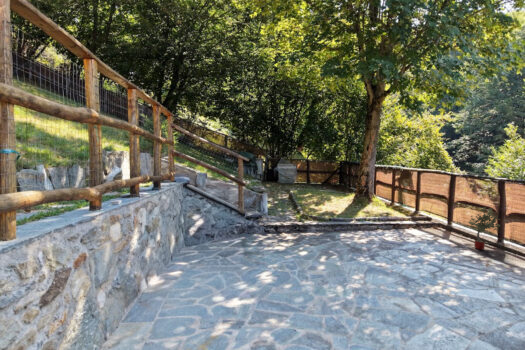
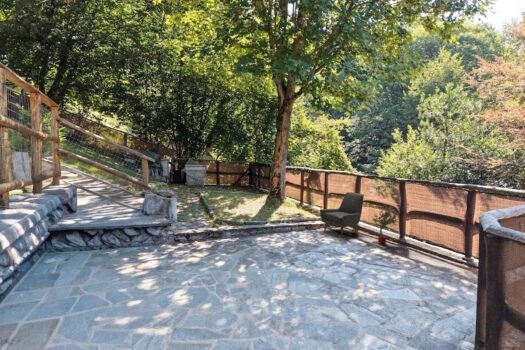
chair: none [408,193,460,239] -> present [320,192,364,236]

